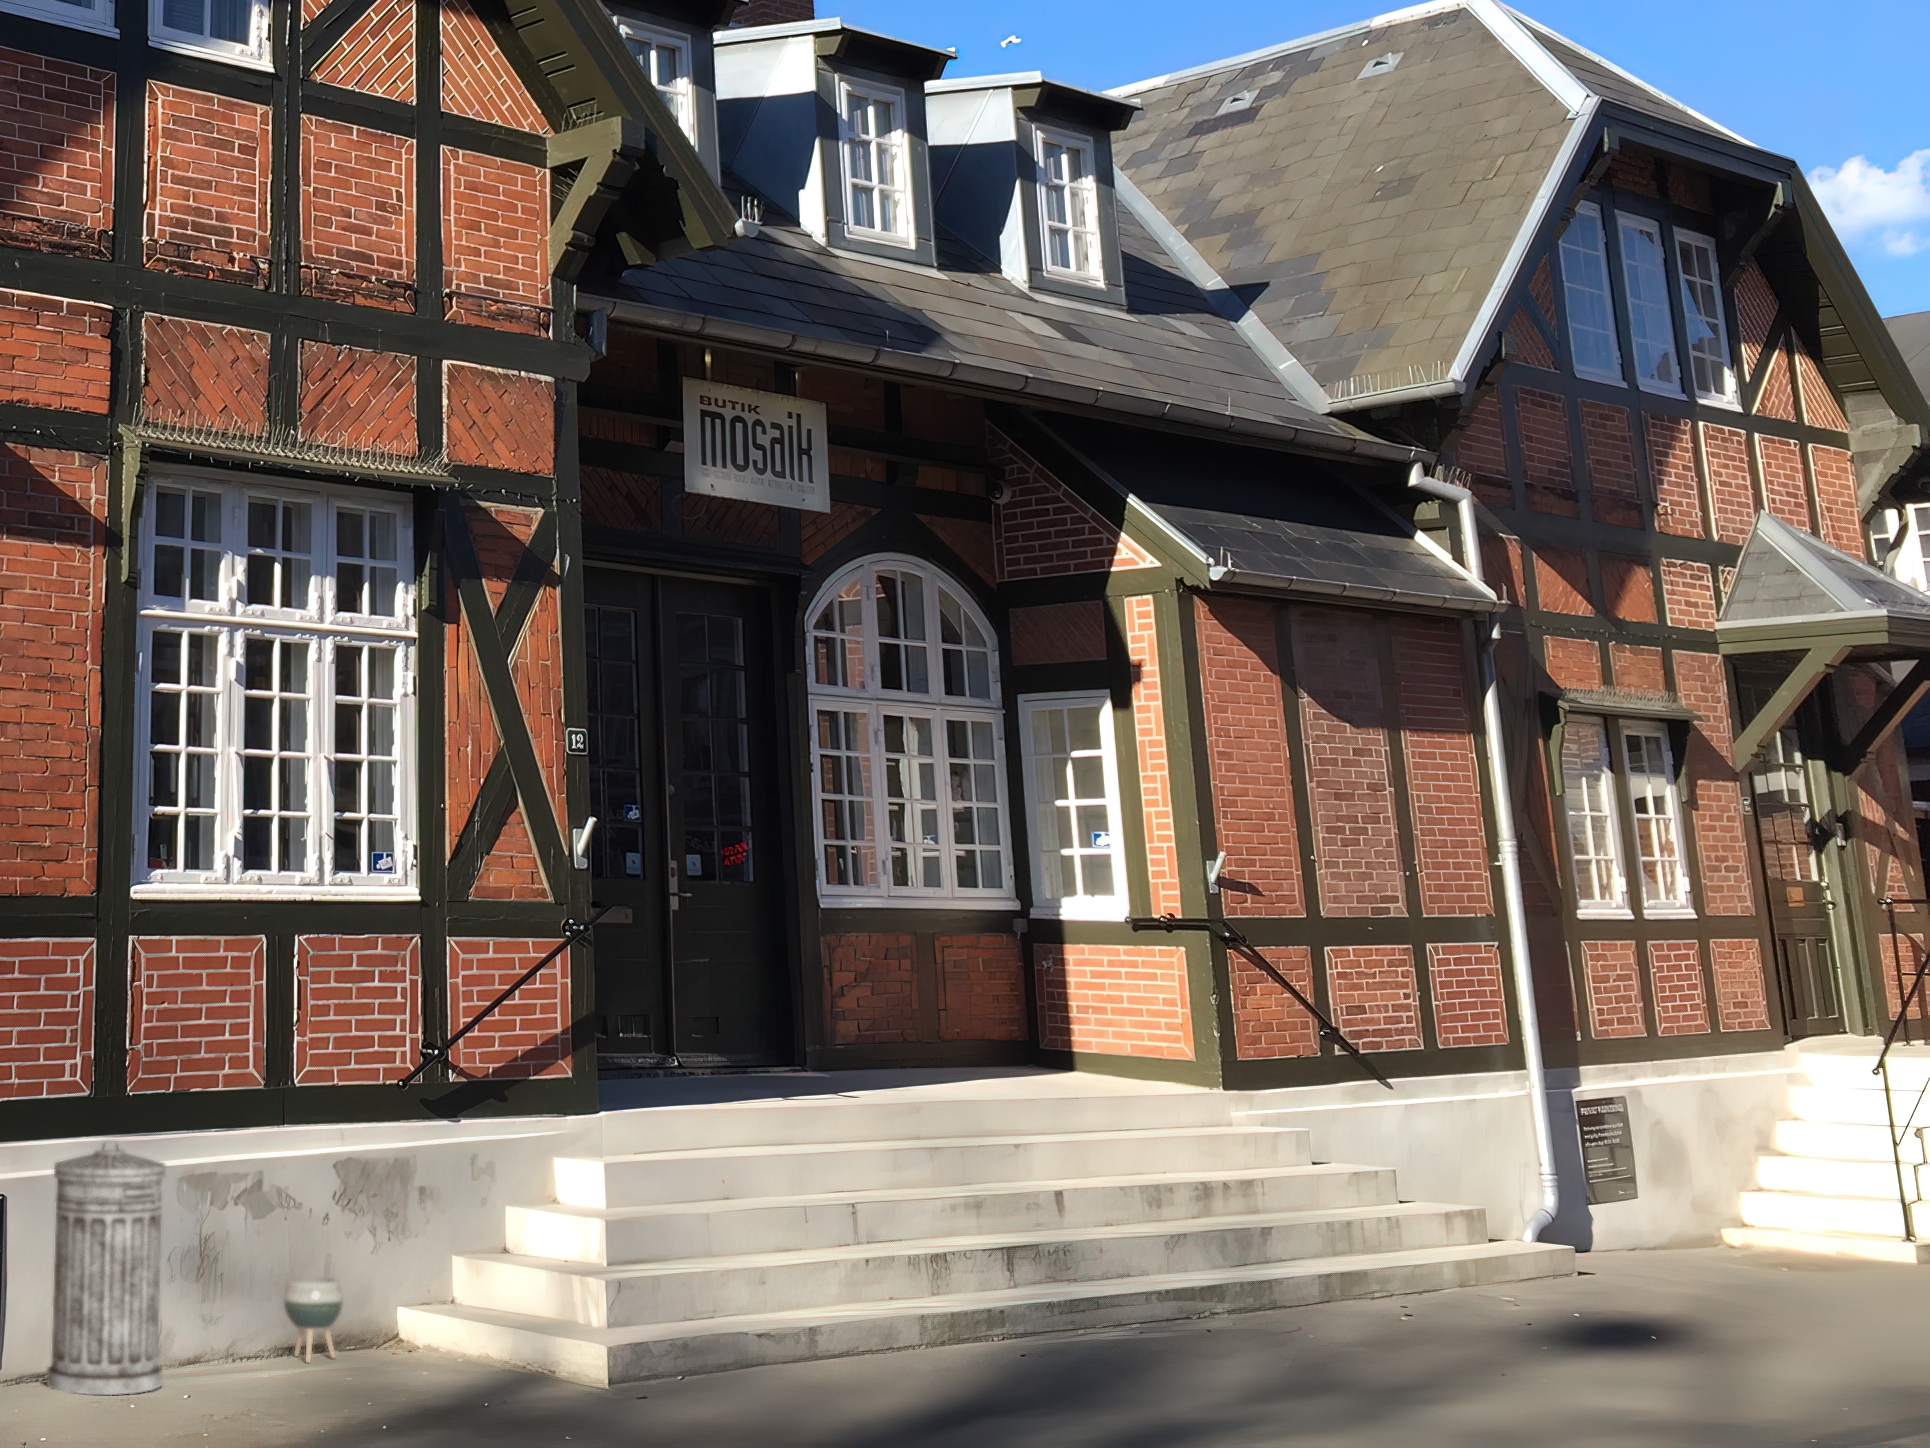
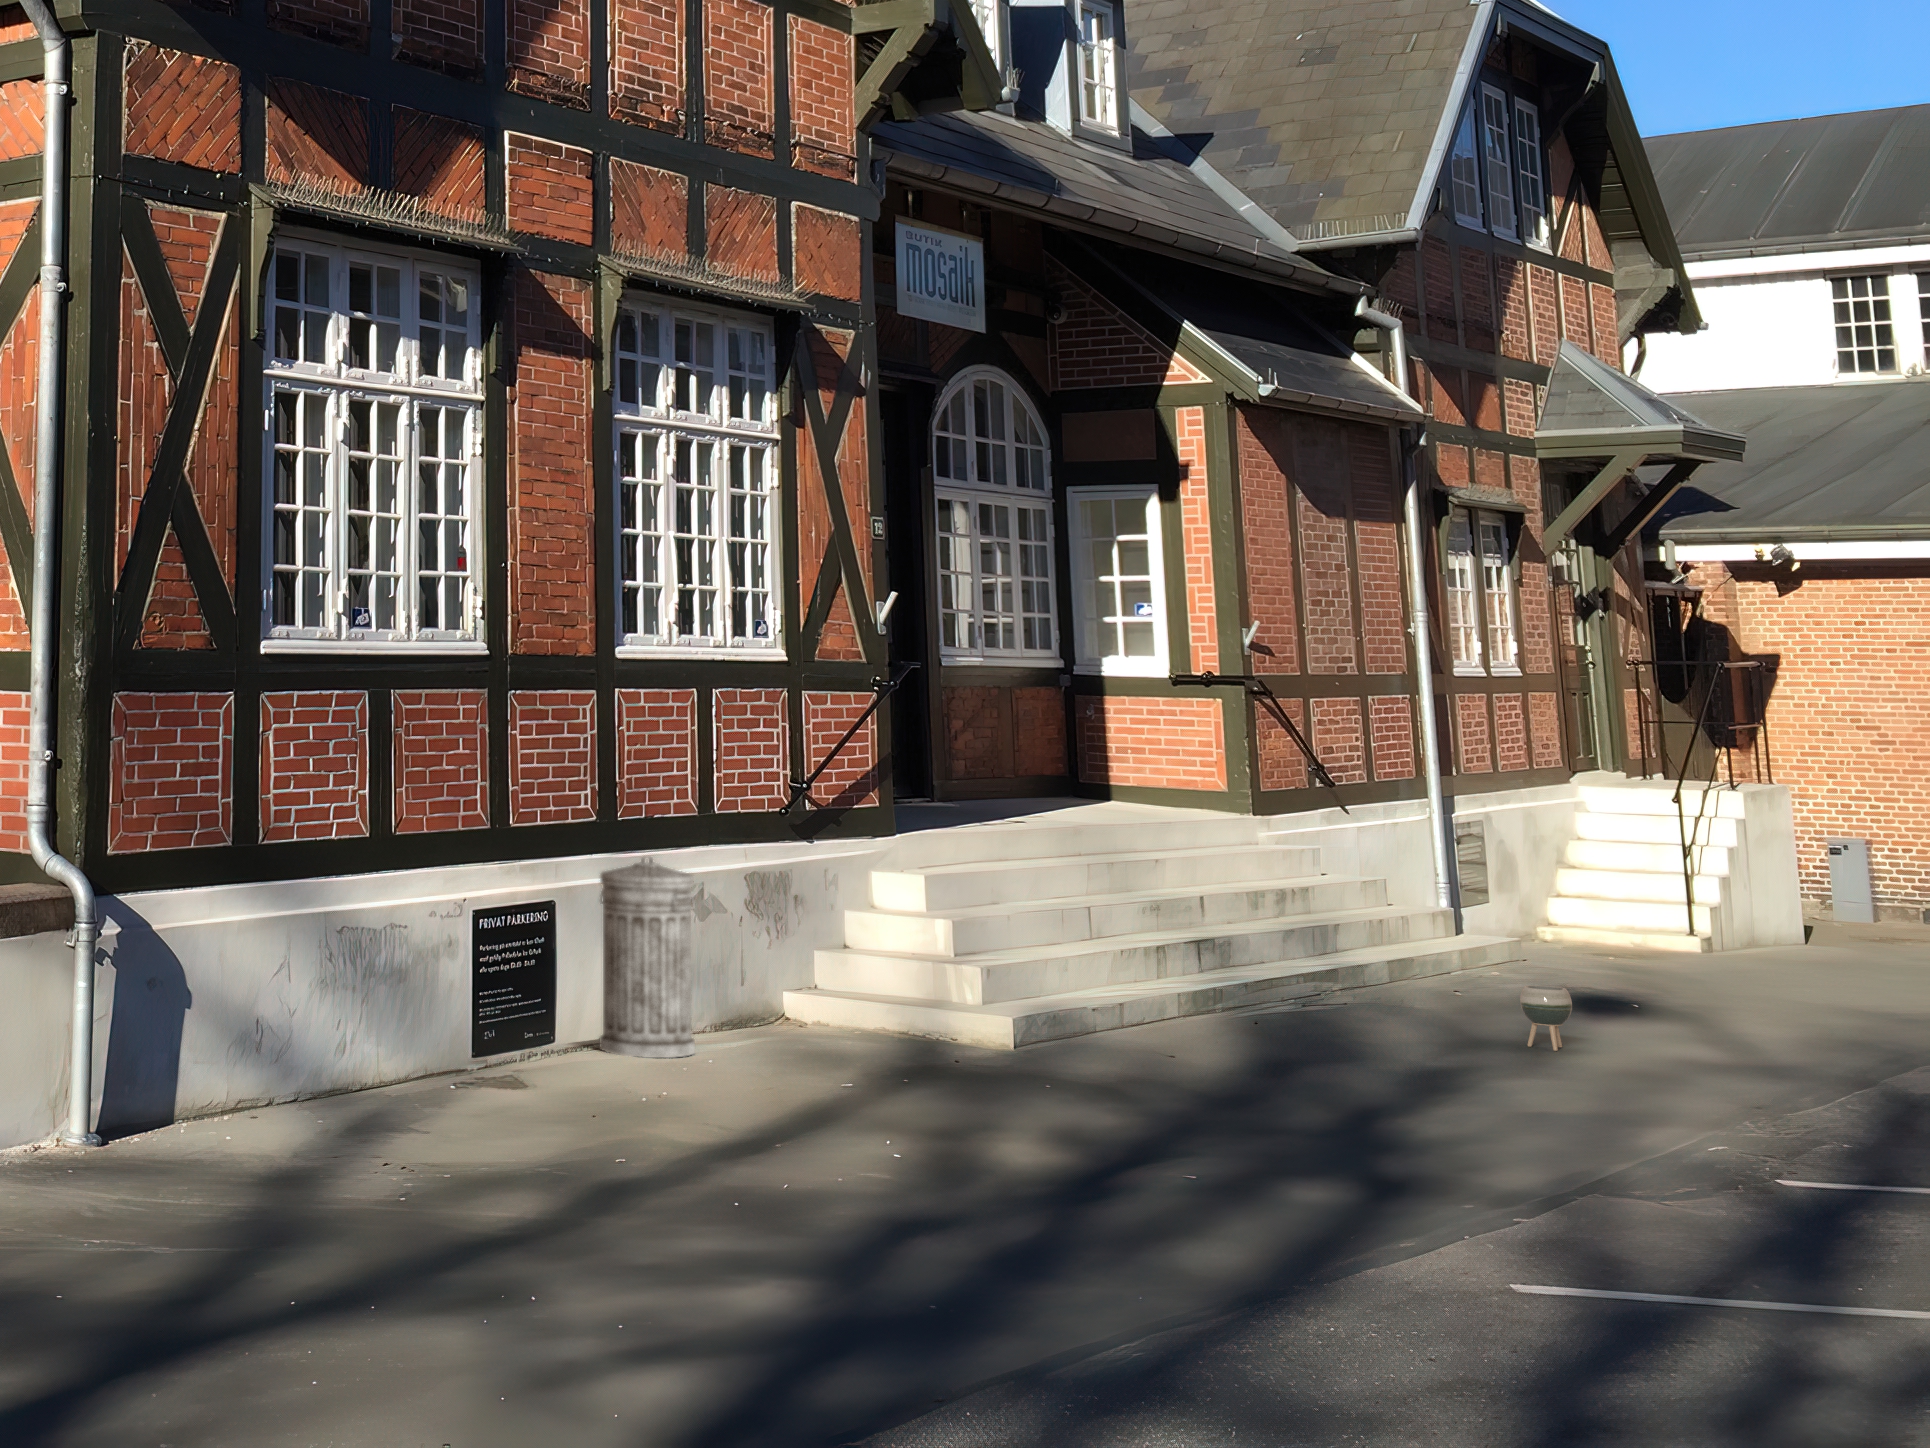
planter: present [283,1276,343,1362] -> present [1520,985,1572,1051]

